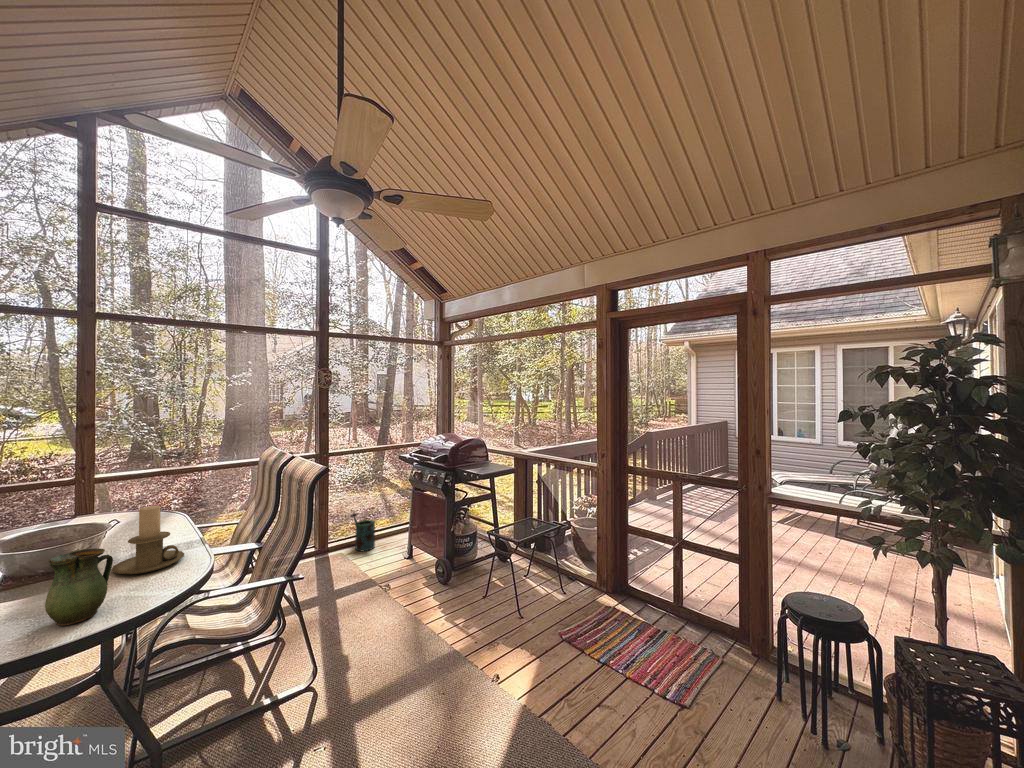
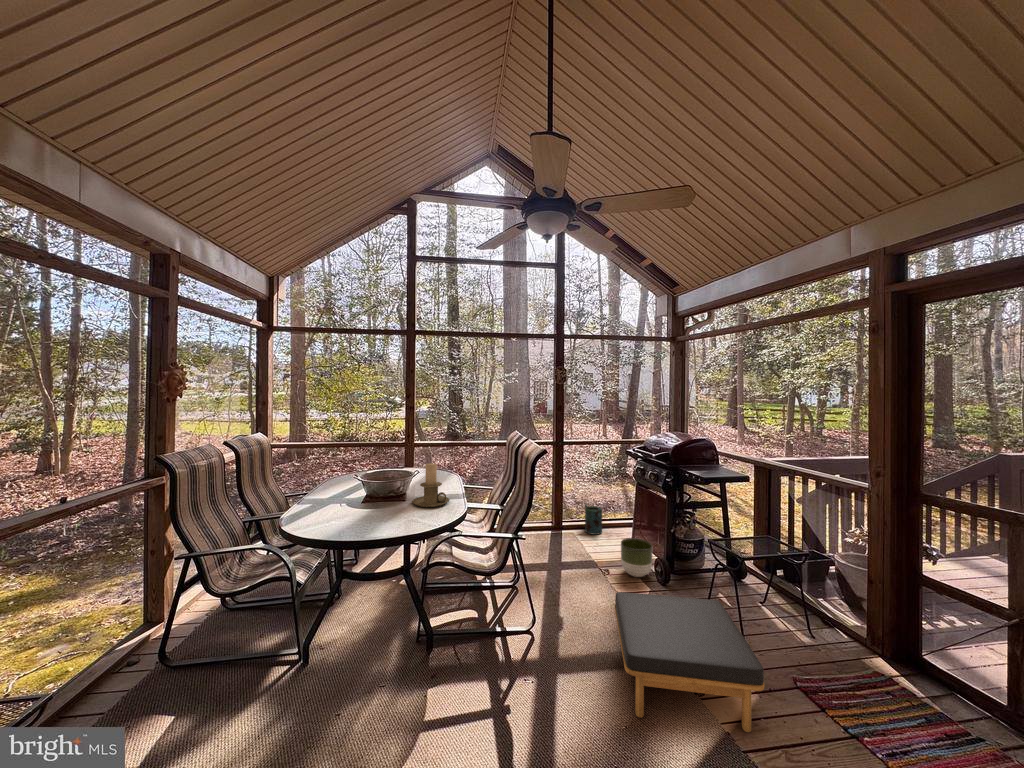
planter: none [402,545,434,585] -> present [621,538,653,577]
pitcher: present [45,548,113,626] -> none [378,483,408,528]
ottoman: none [410,587,550,731] -> present [615,592,764,732]

